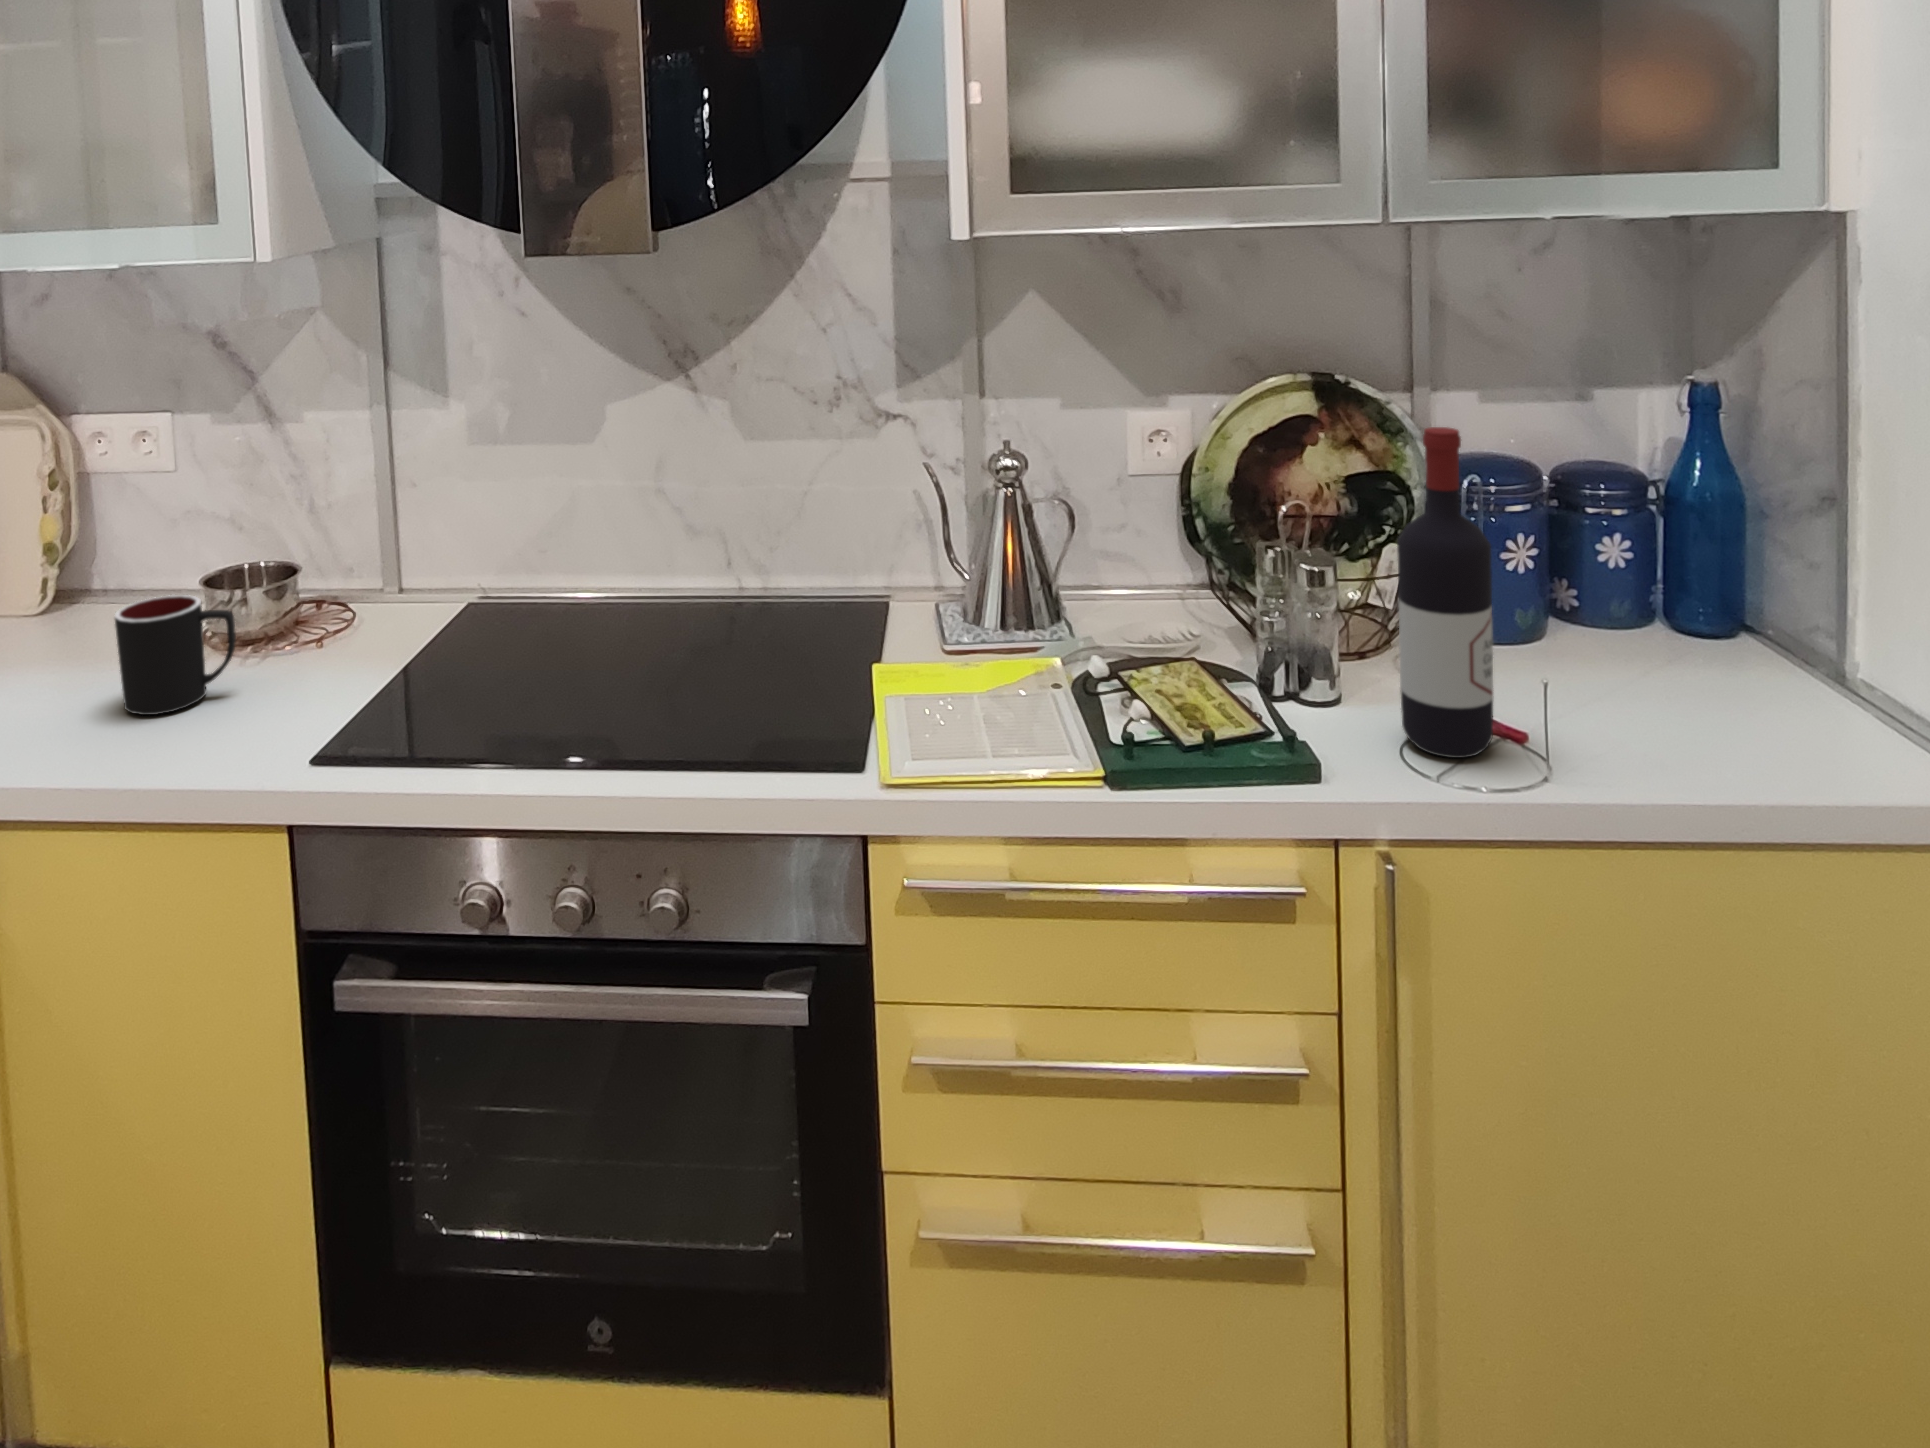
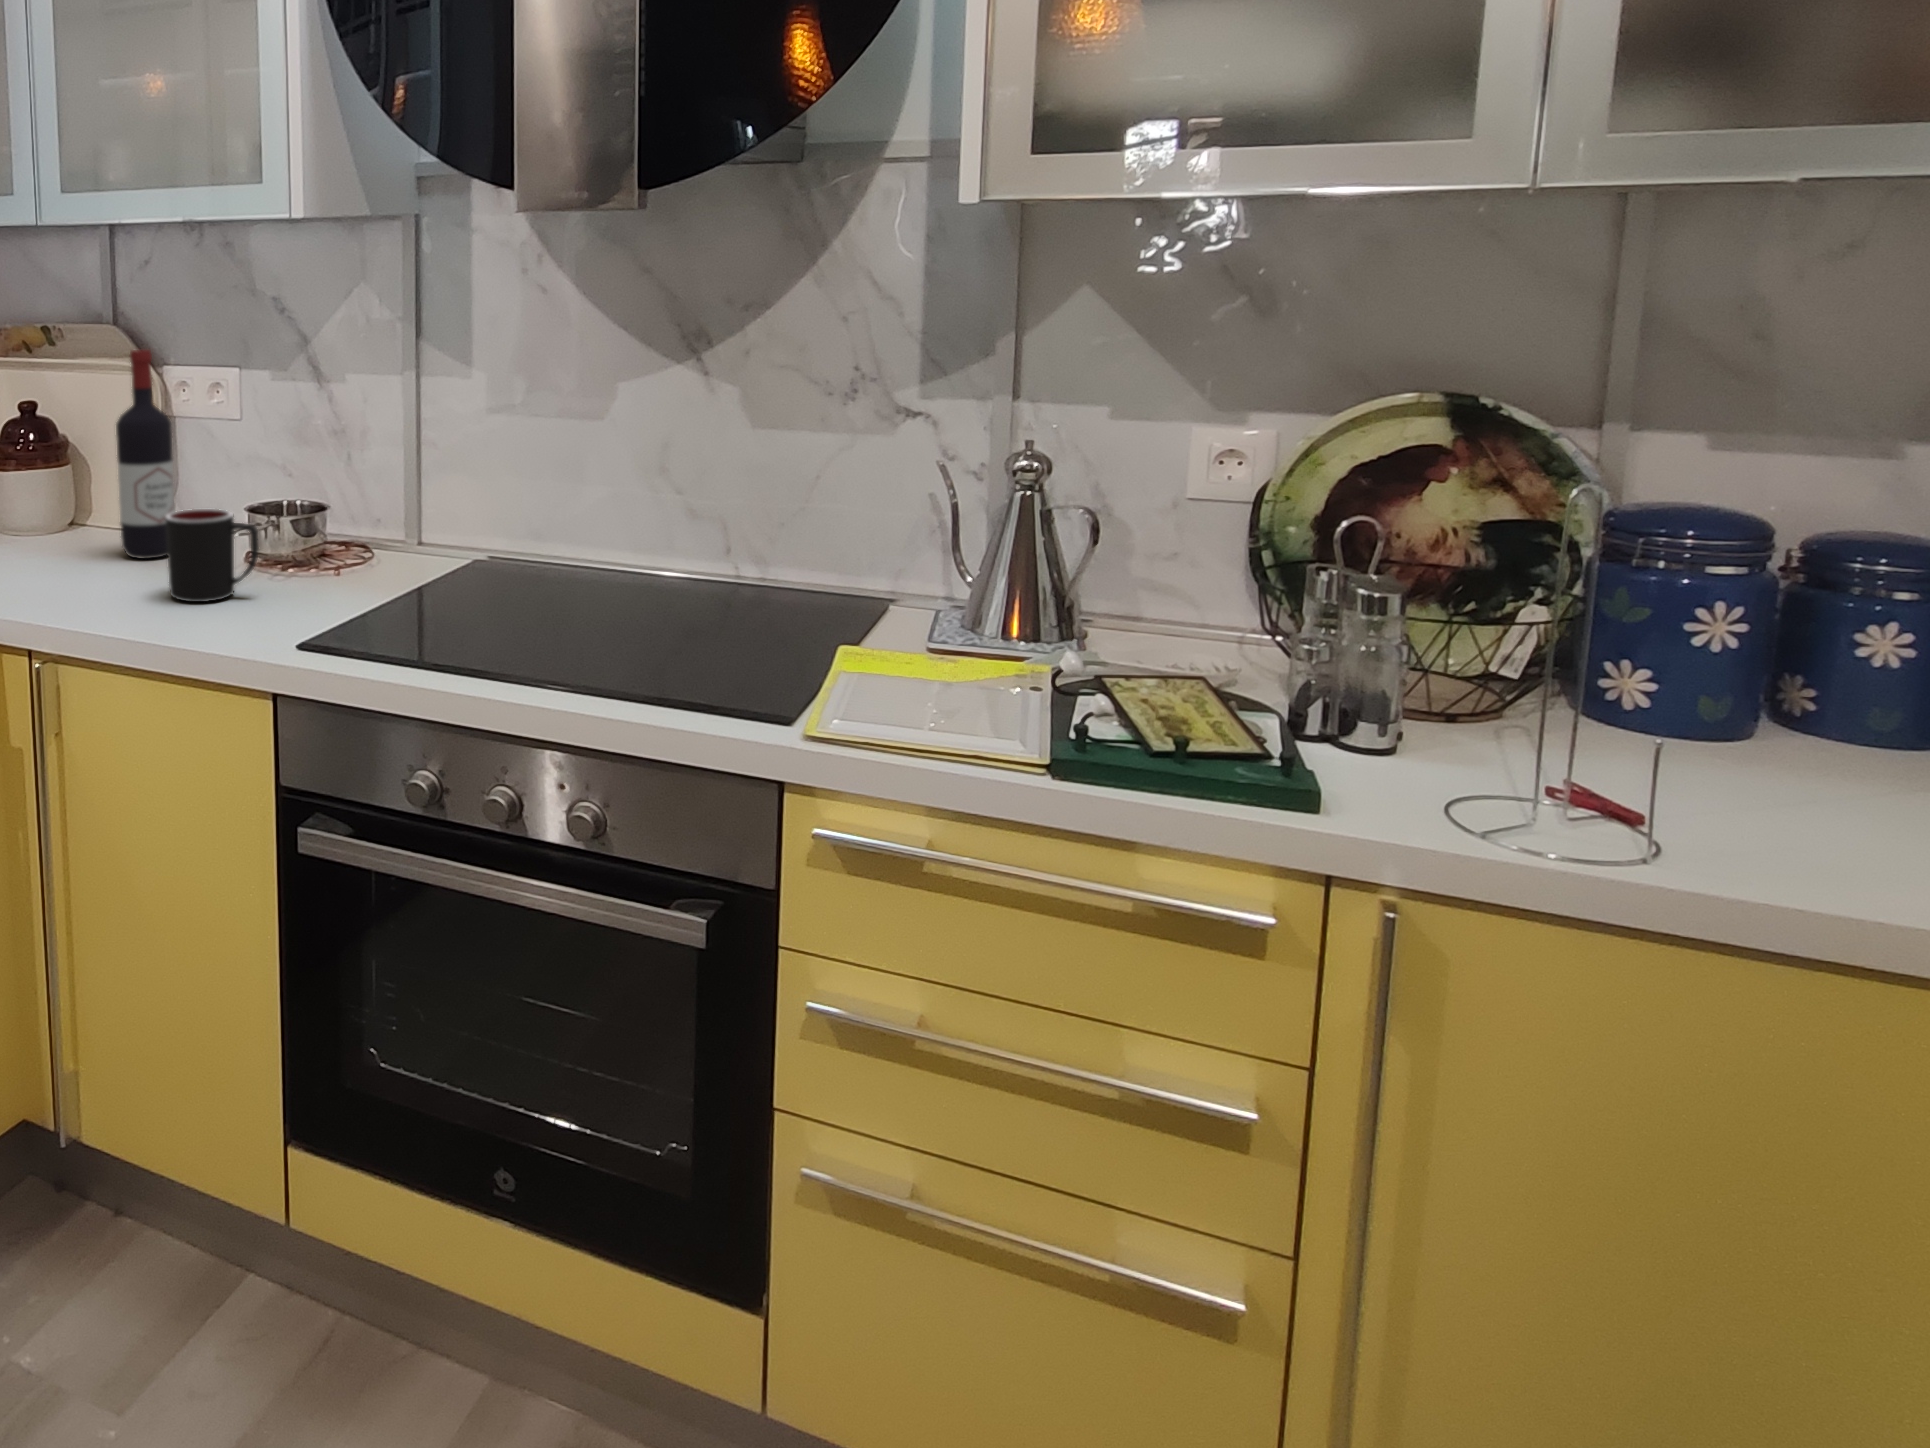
wine bottle: present [1397,427,1493,758] -> present [116,350,175,559]

